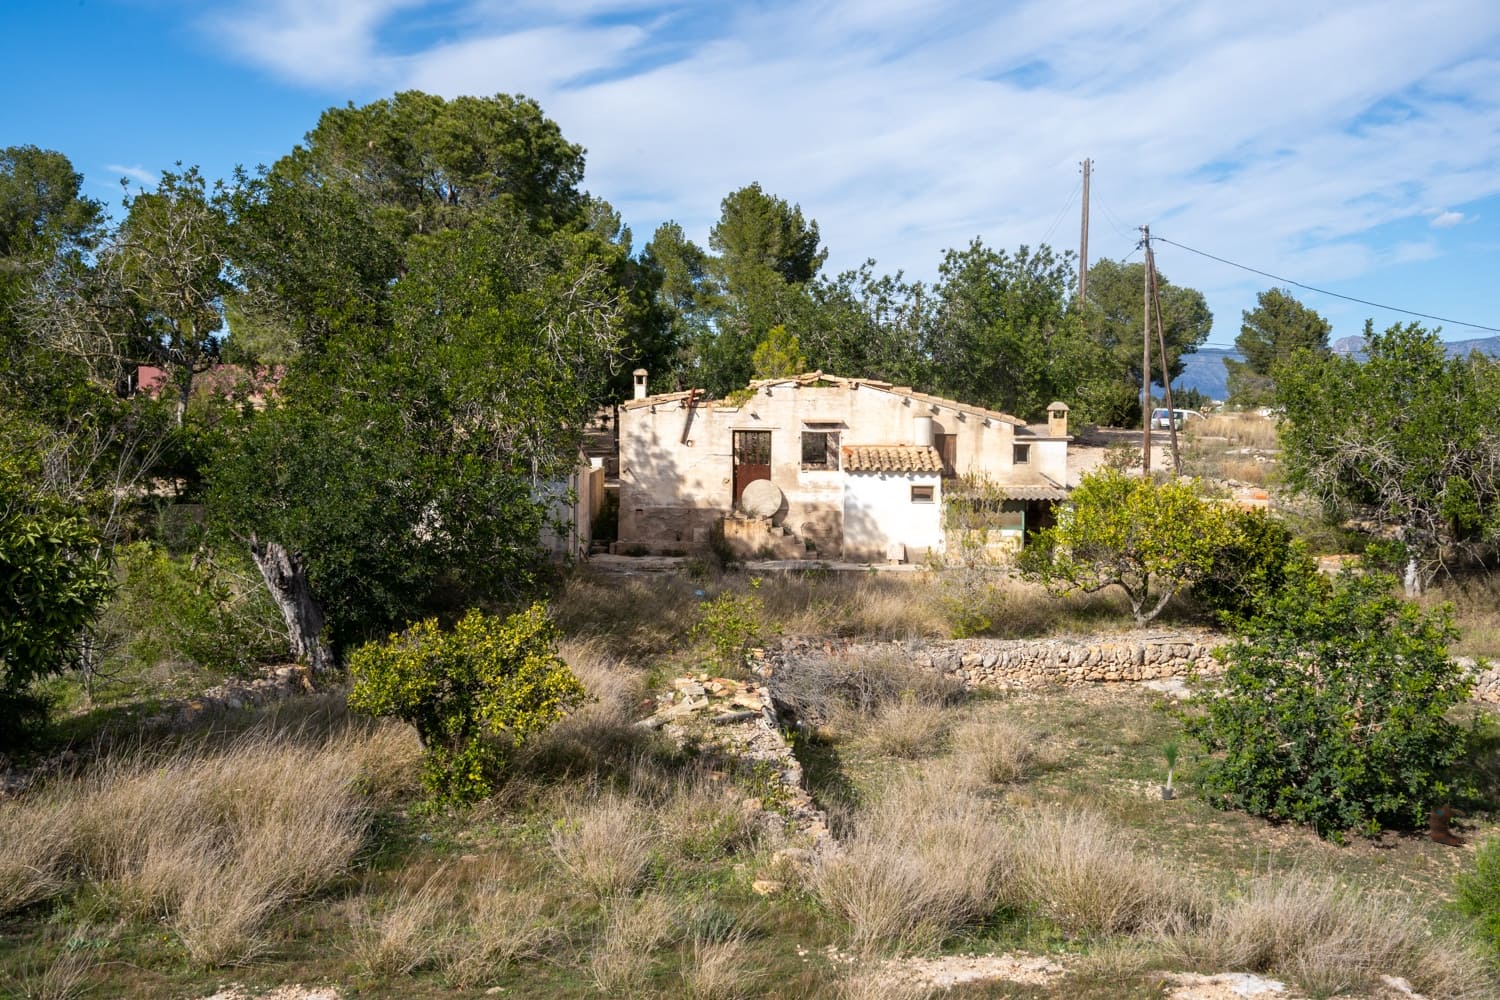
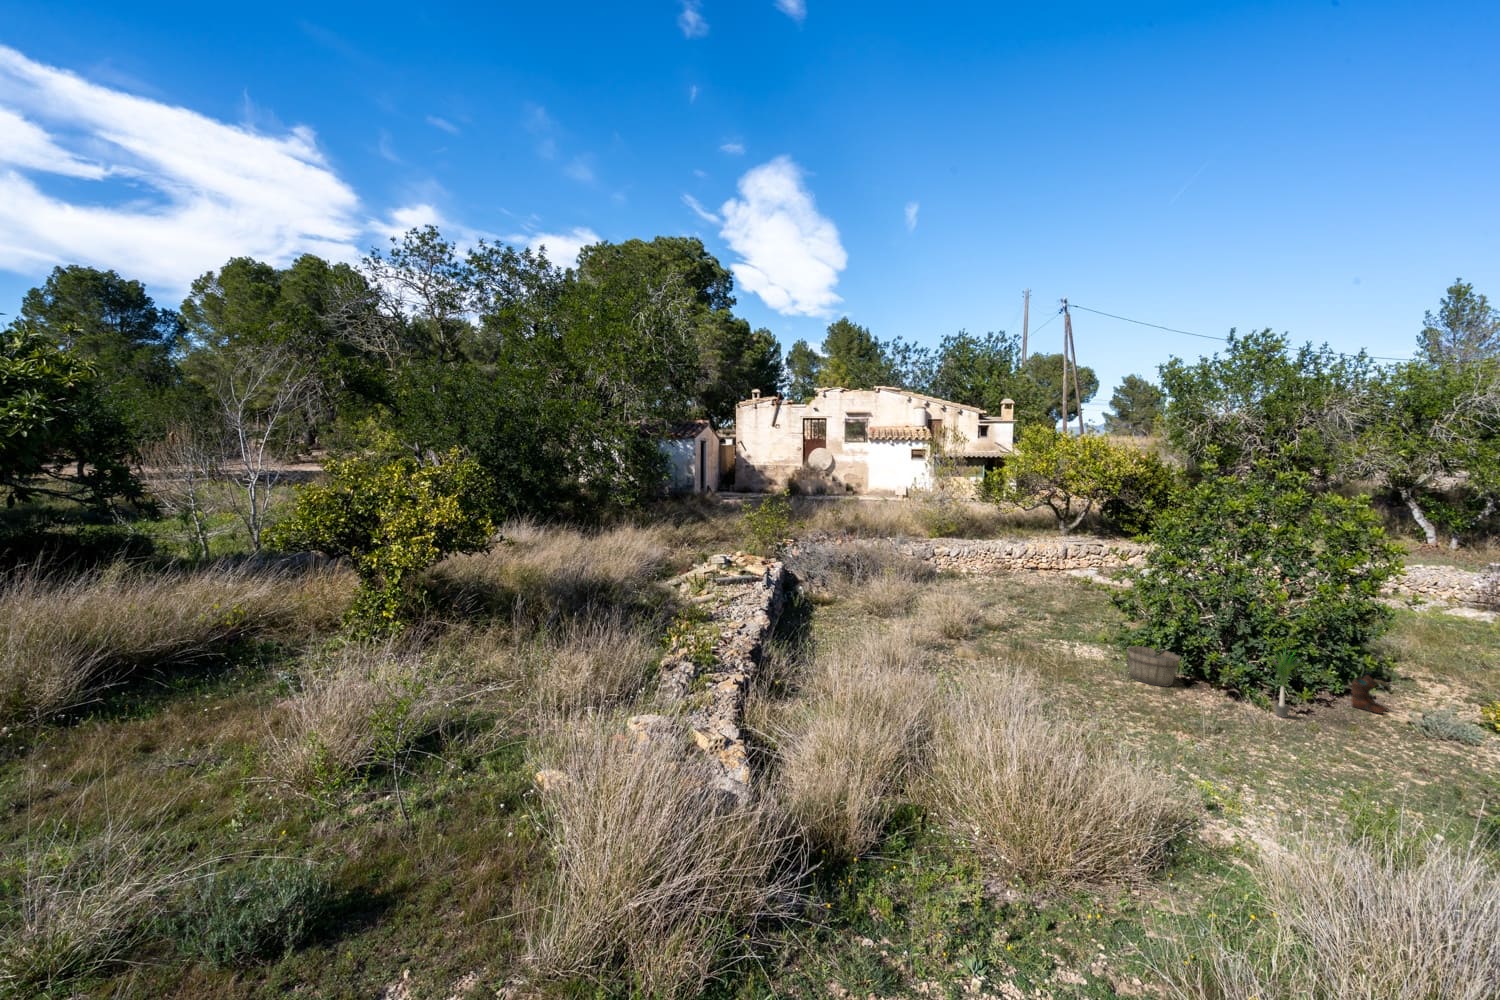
potted plant: present [1161,740,1180,800] -> present [1271,652,1303,718]
wooden bucket: none [1200,779,1258,829] -> present [1127,646,1180,686]

